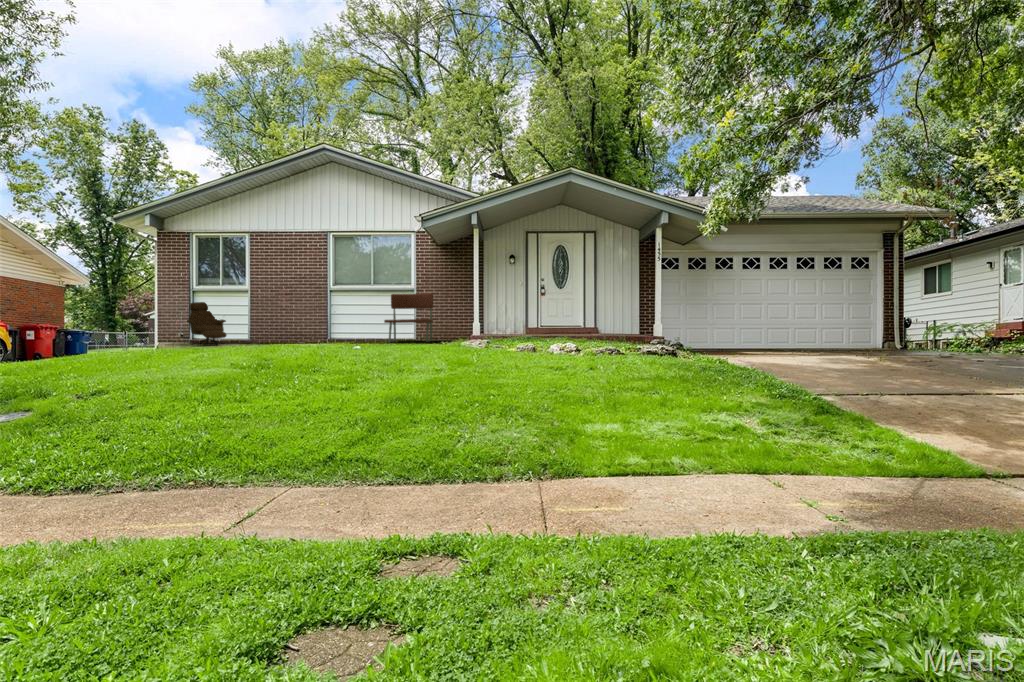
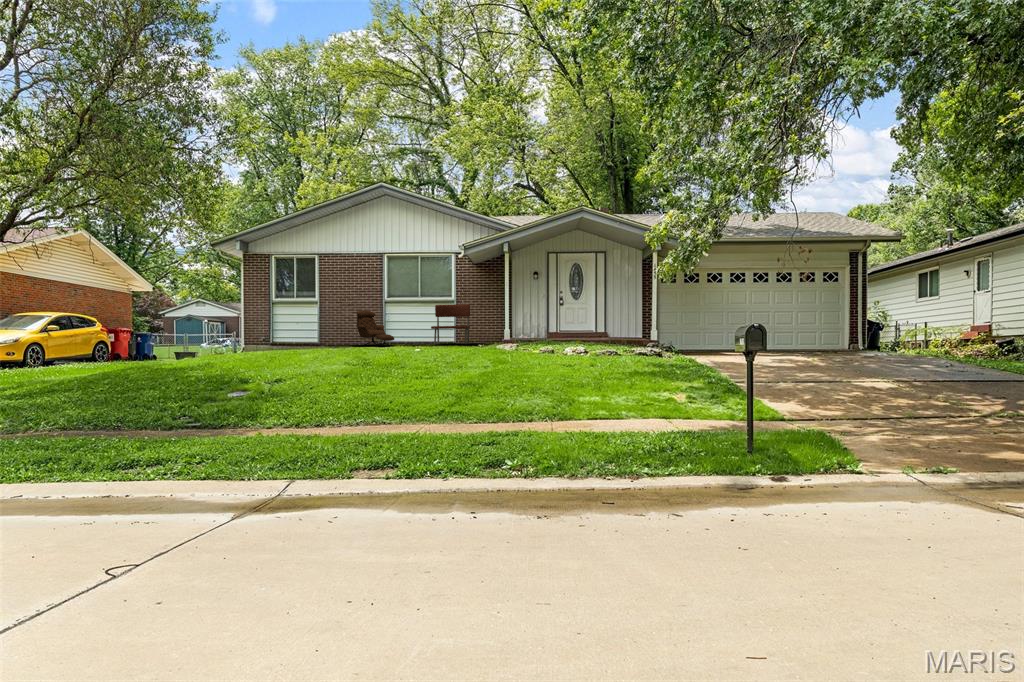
lounge chair: present [187,302,227,344] -> present [357,311,394,346]

